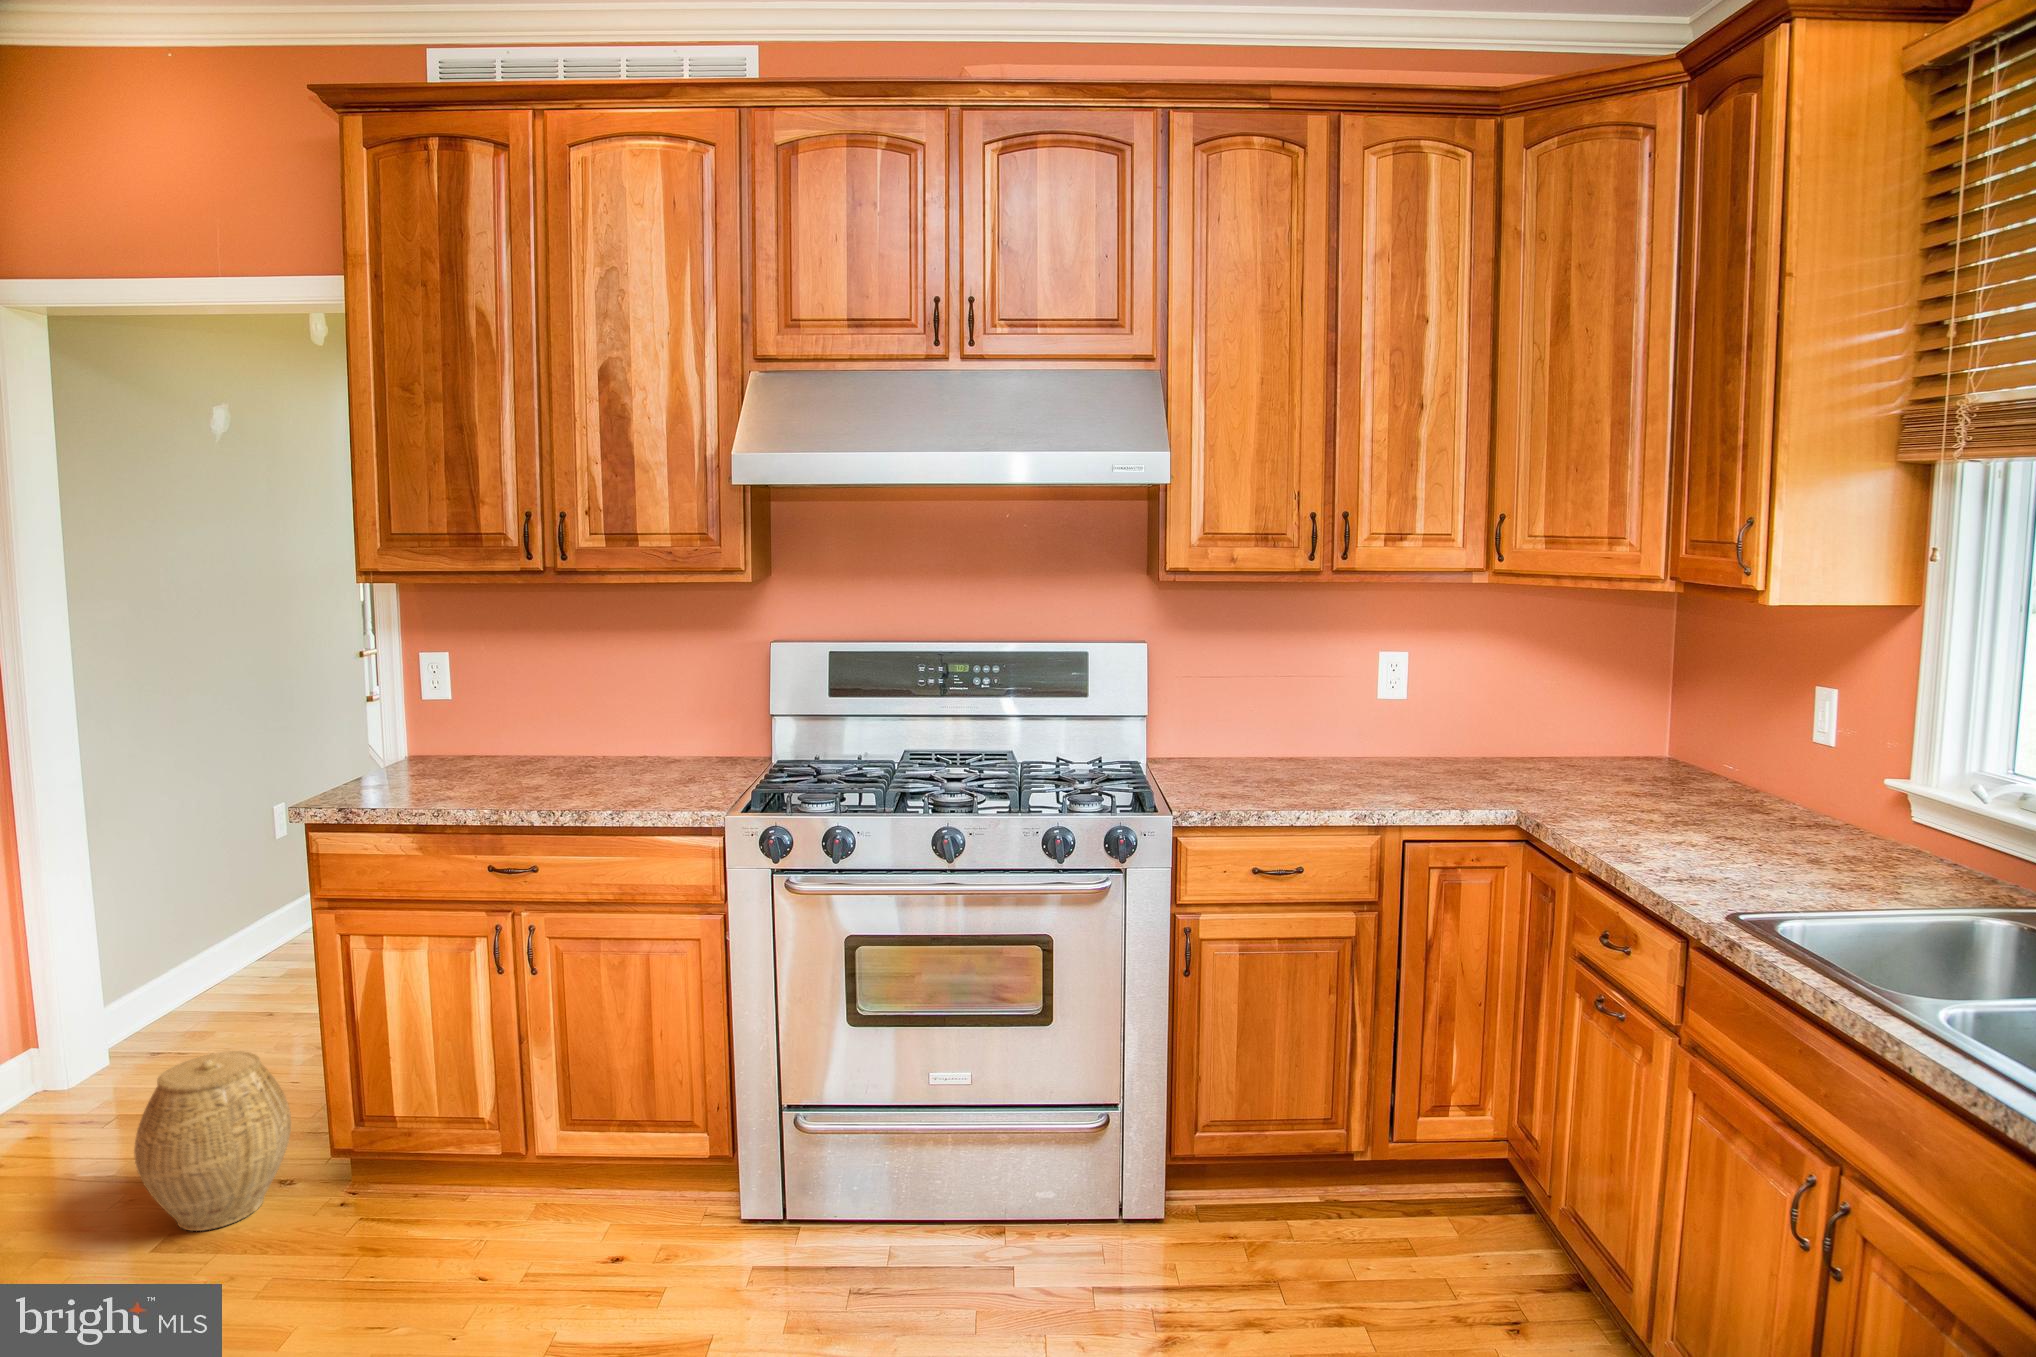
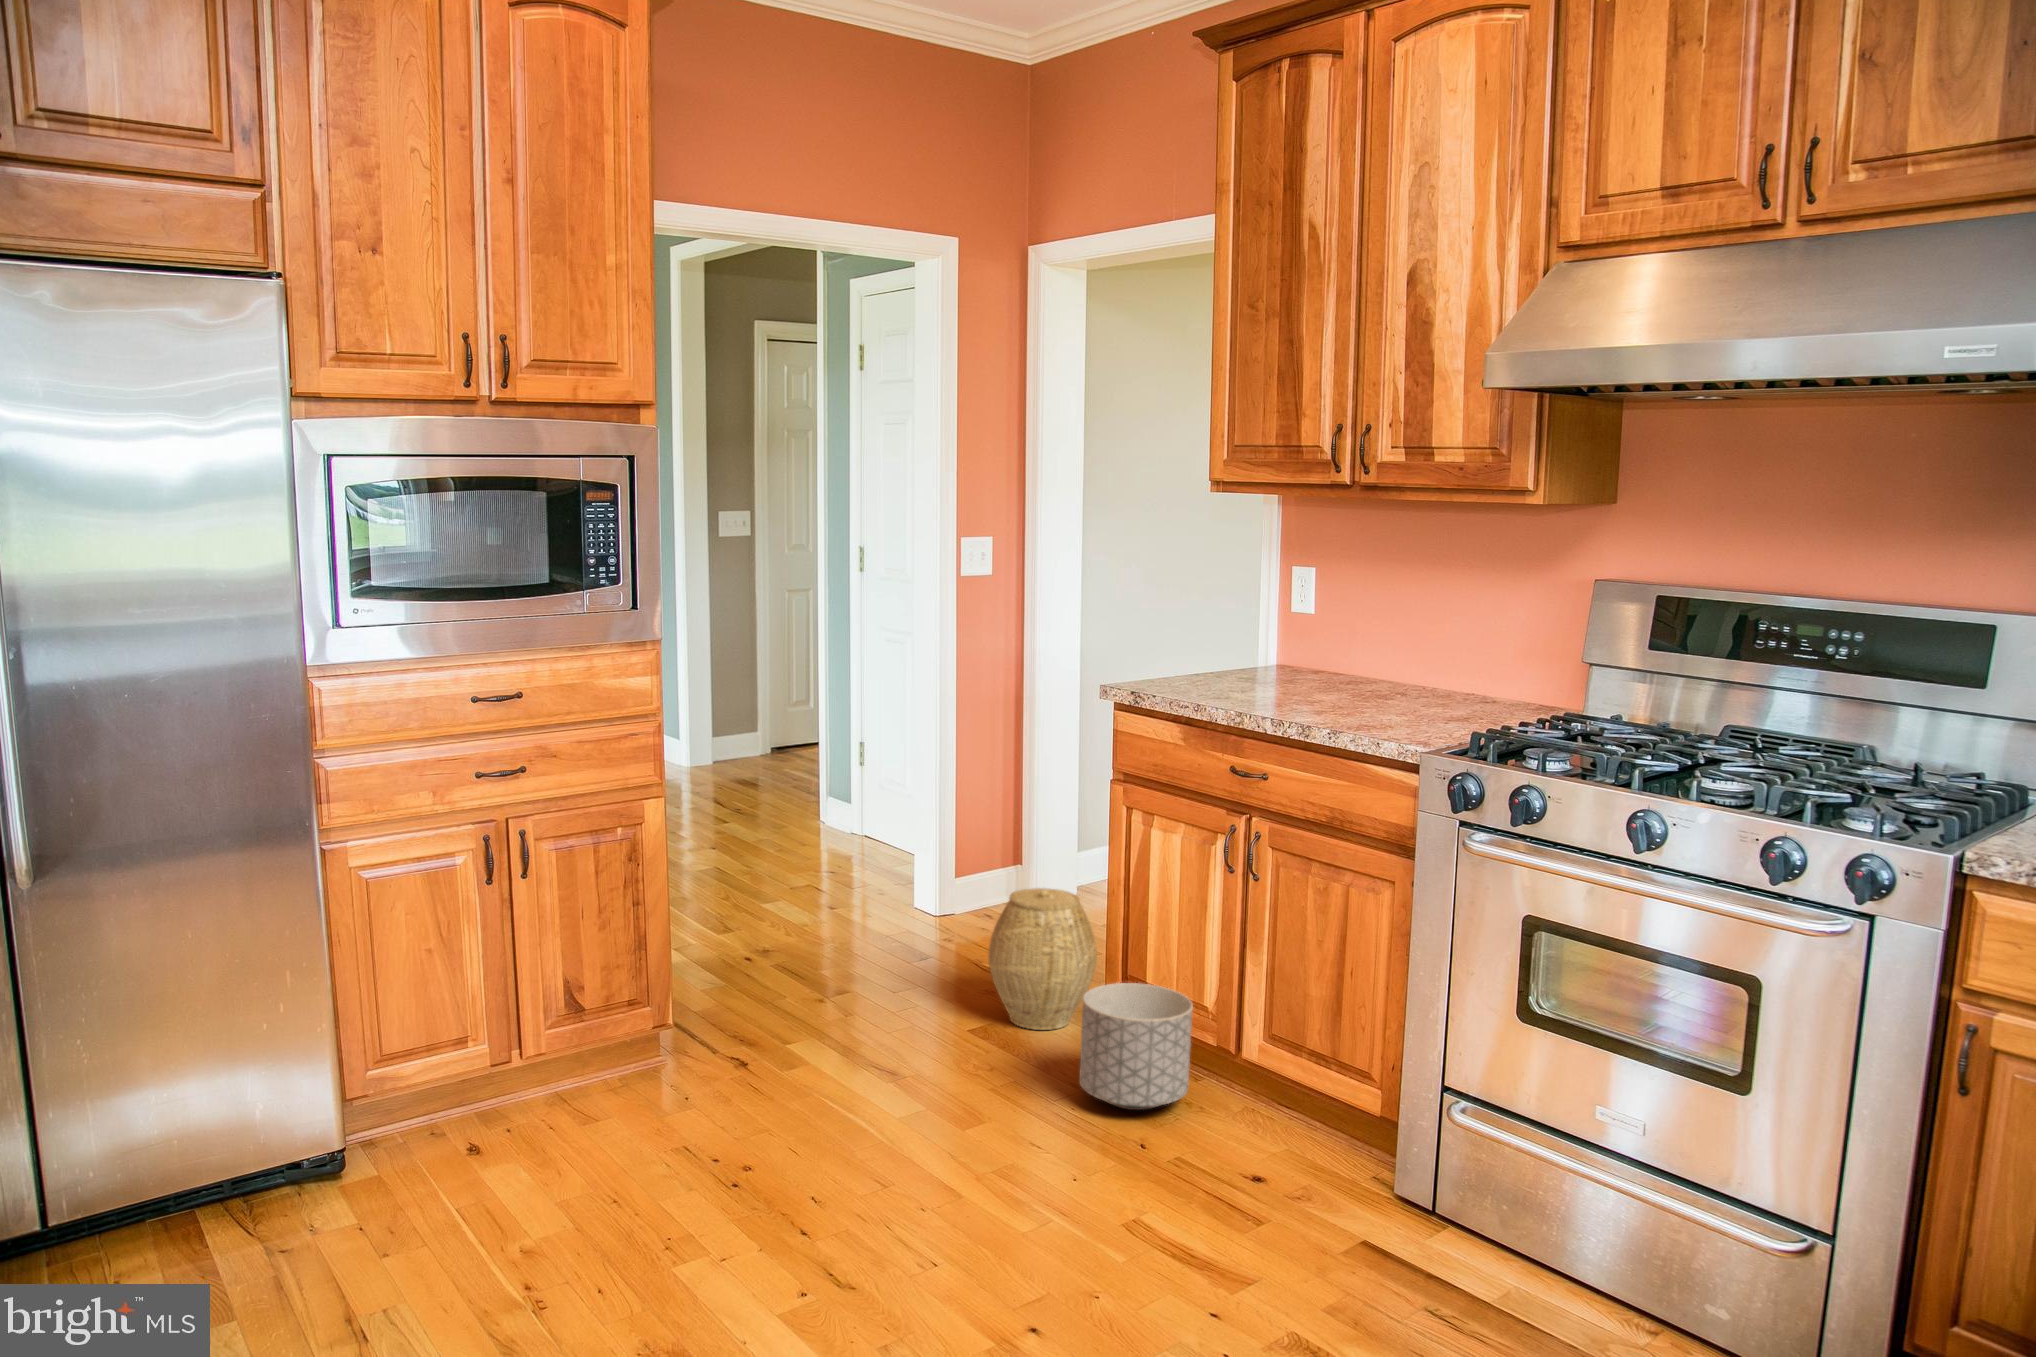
planter: none [345,1115,485,1272] -> present [1079,983,1193,1110]

